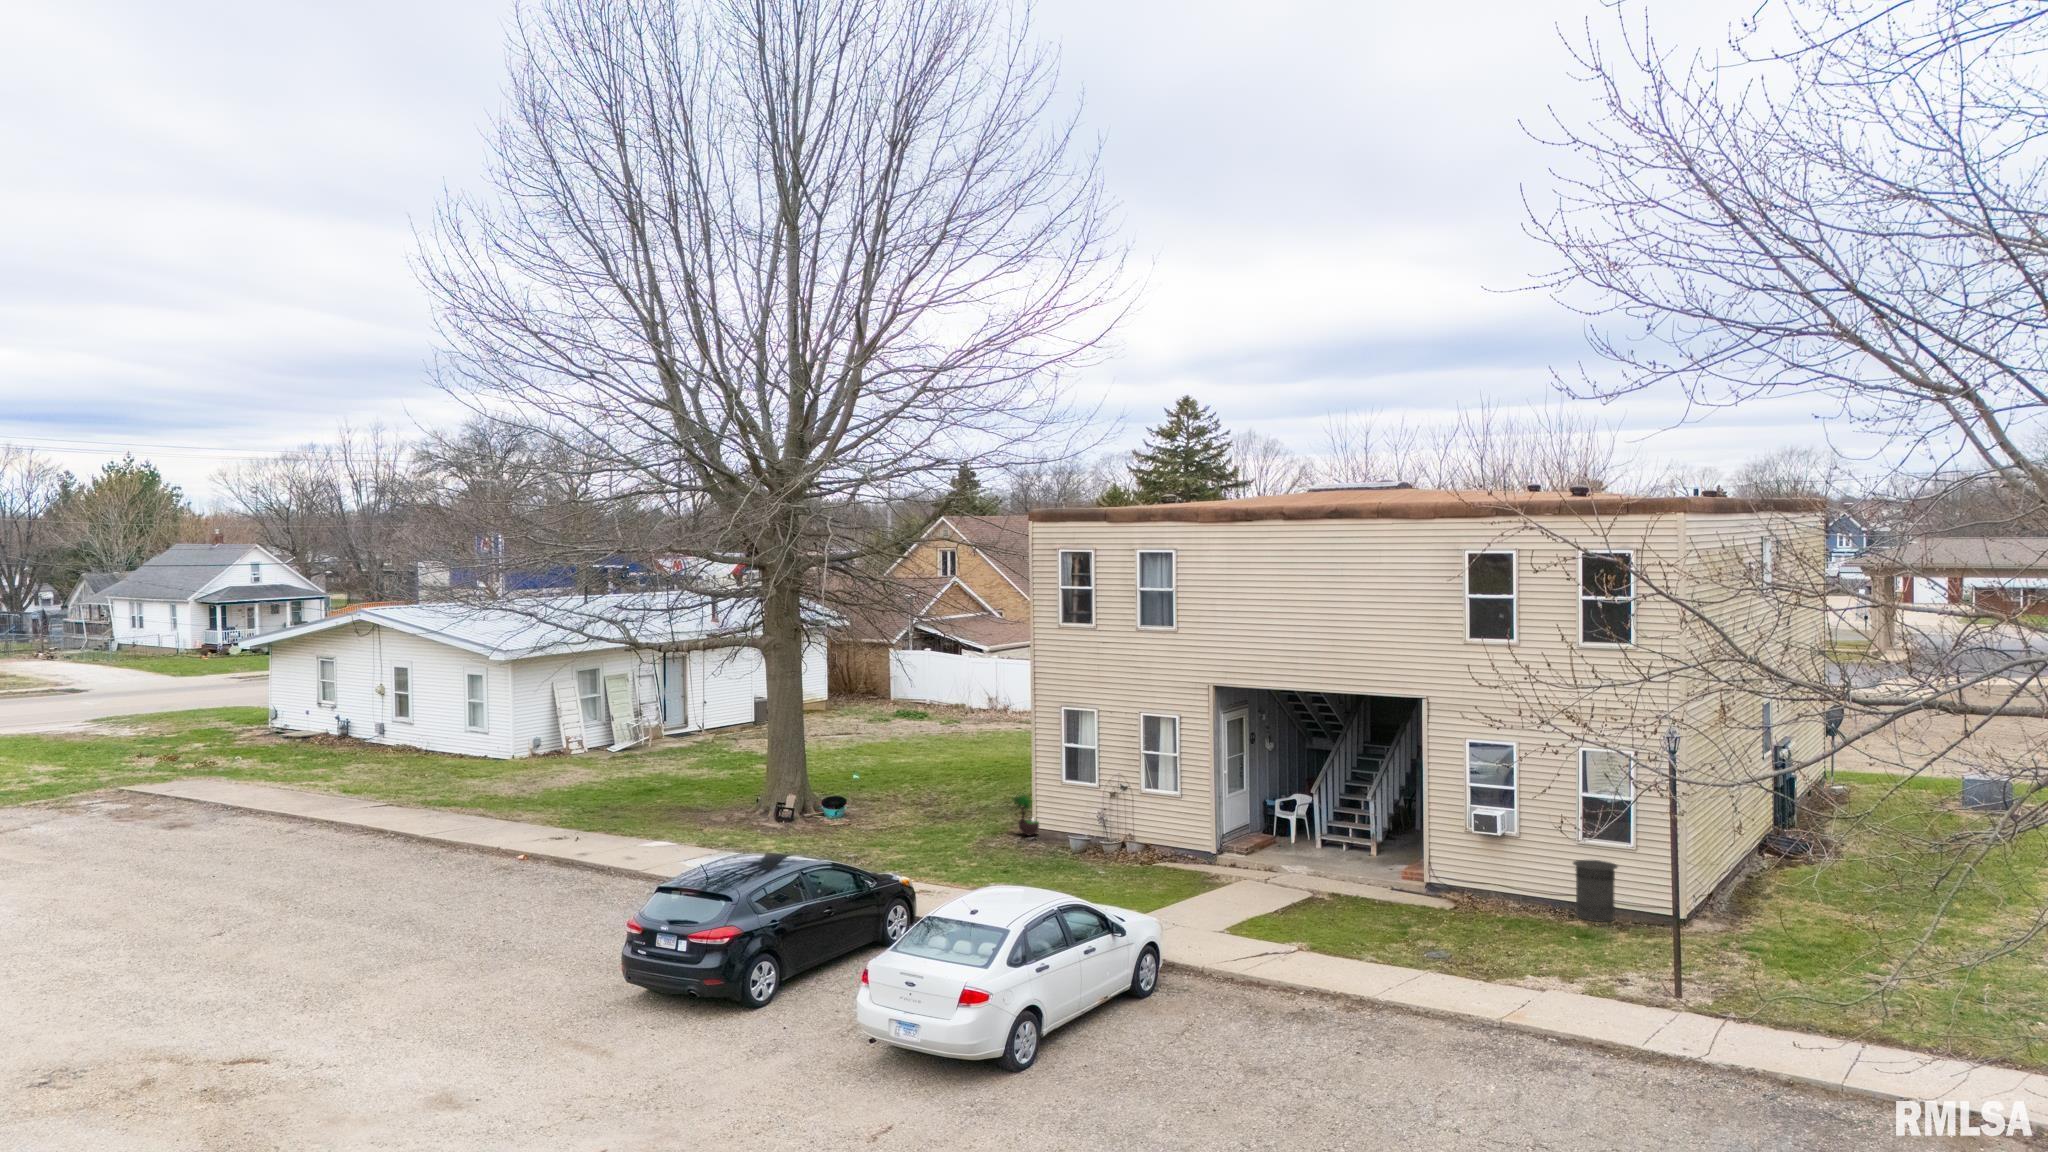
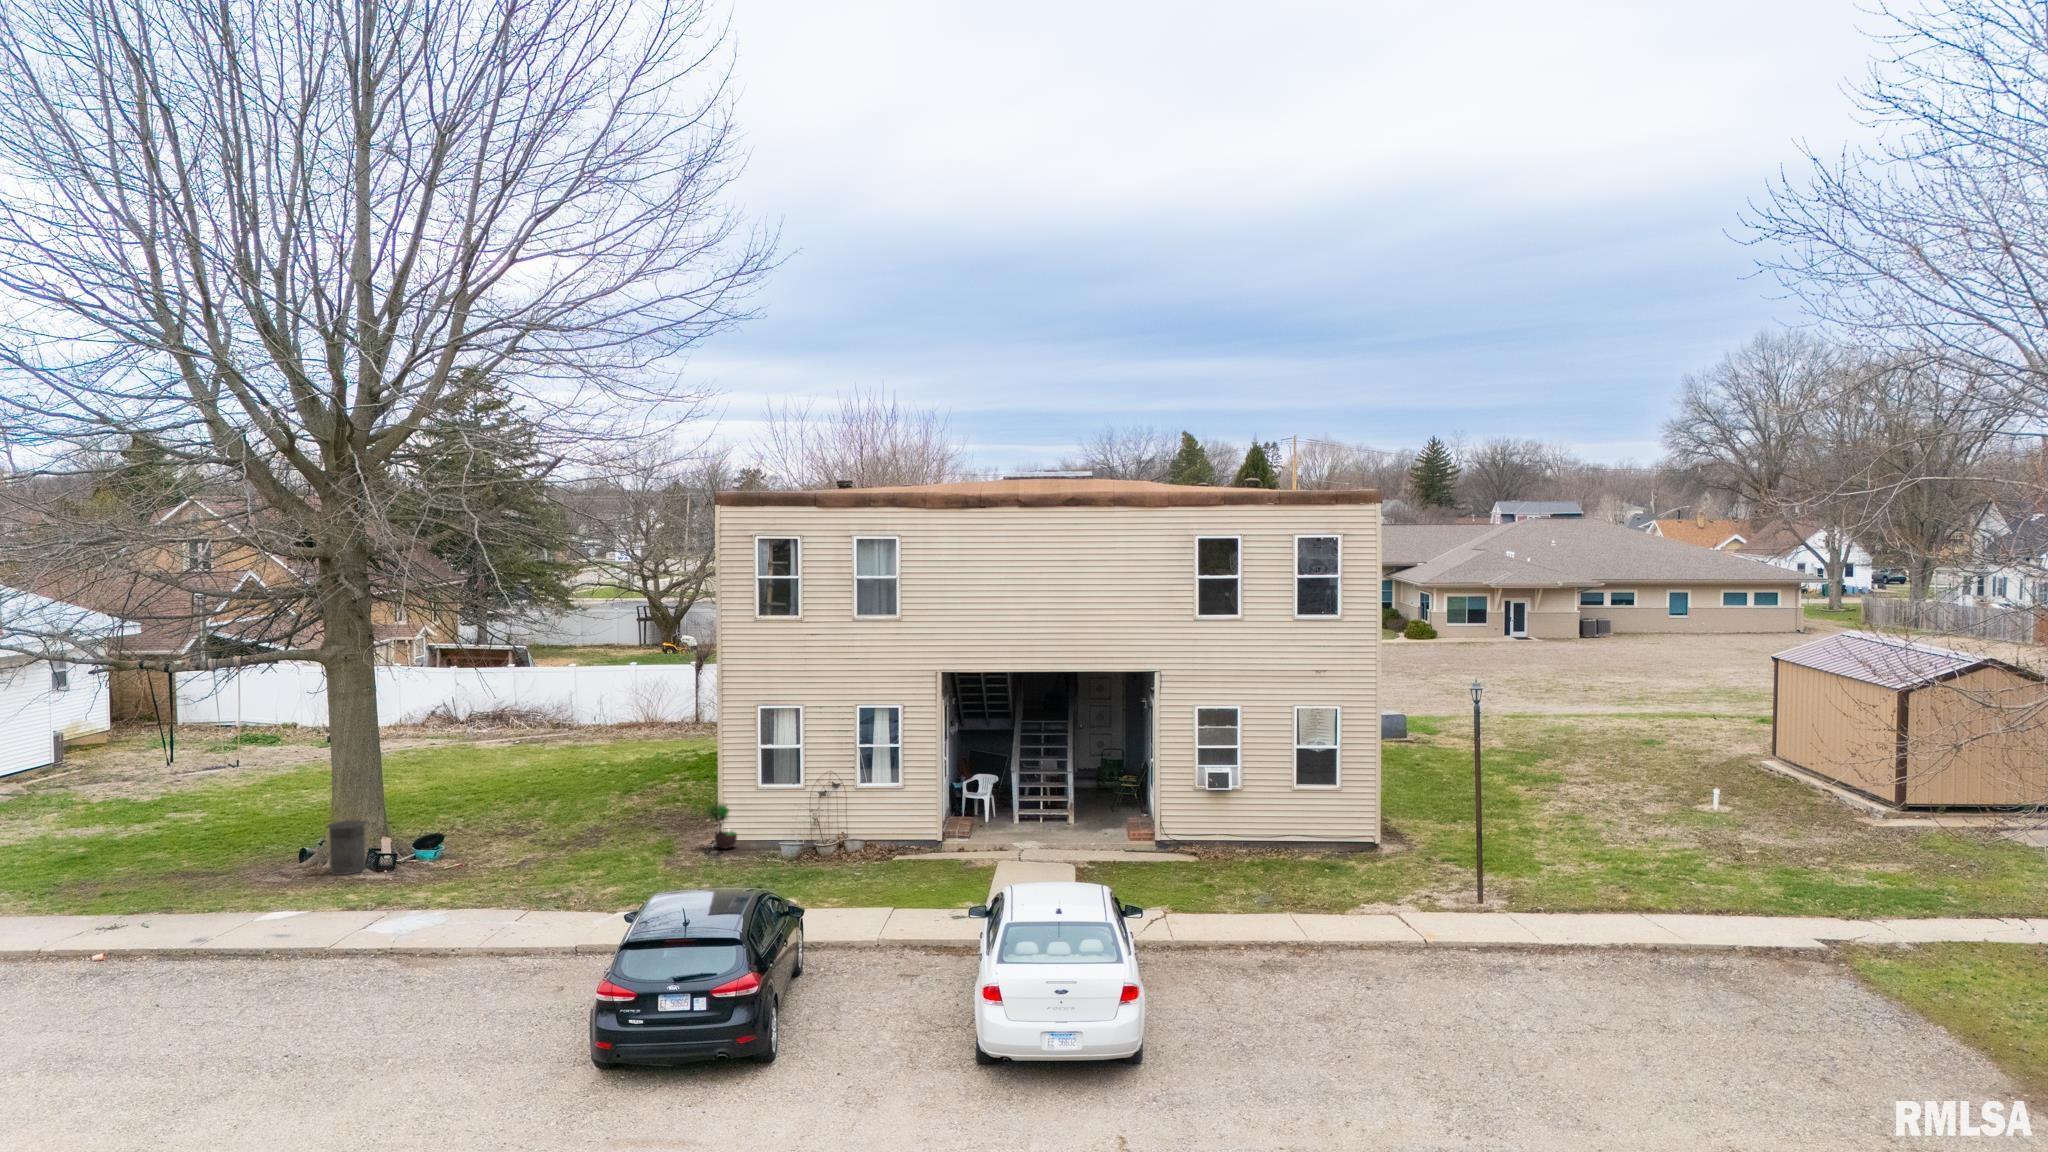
trash can: present [1573,860,1618,922] -> present [327,820,367,875]

